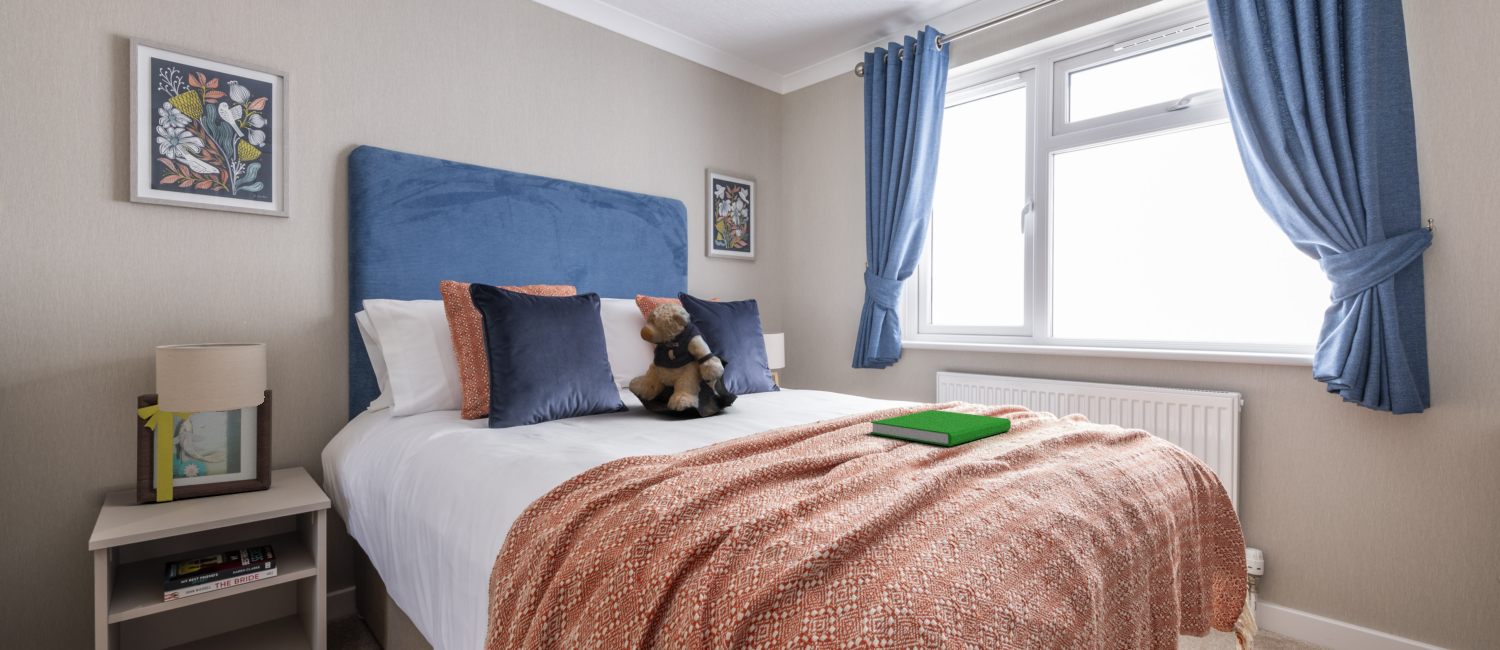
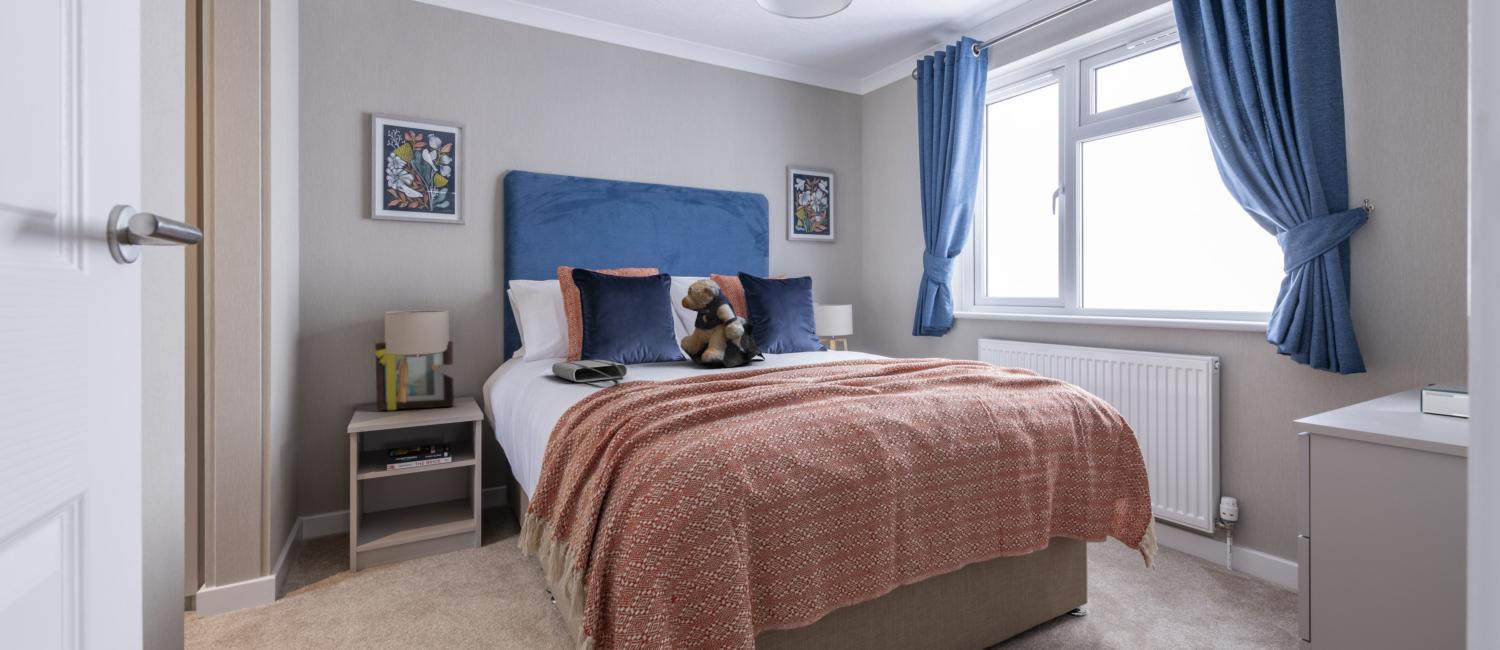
book: present [871,410,1011,446] -> none [835,366,957,392]
tote bag: none [469,413,602,448] -> present [552,360,627,383]

